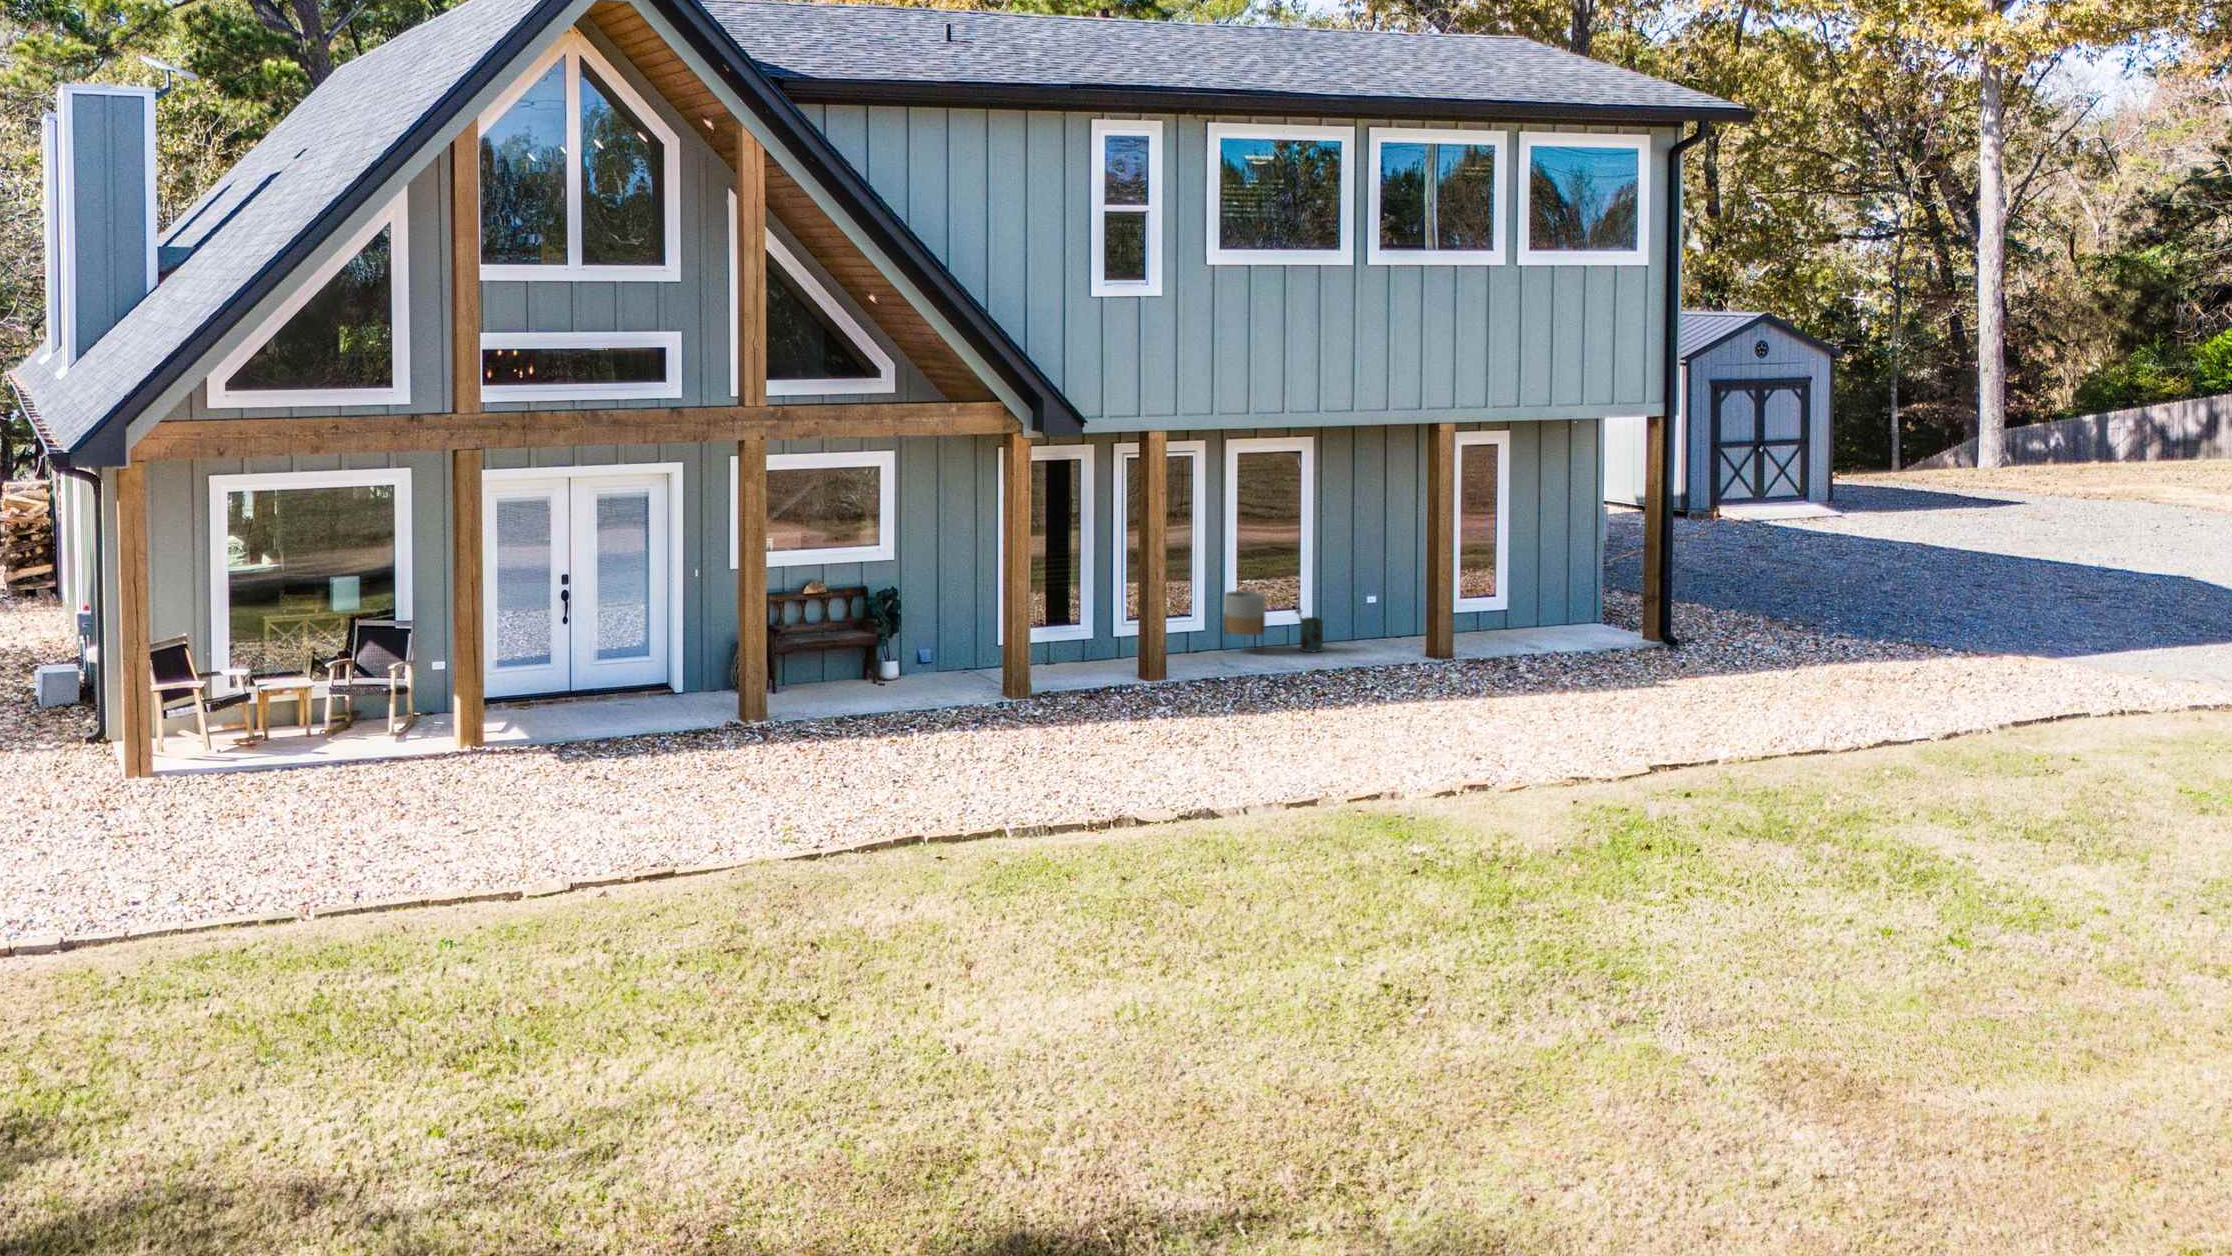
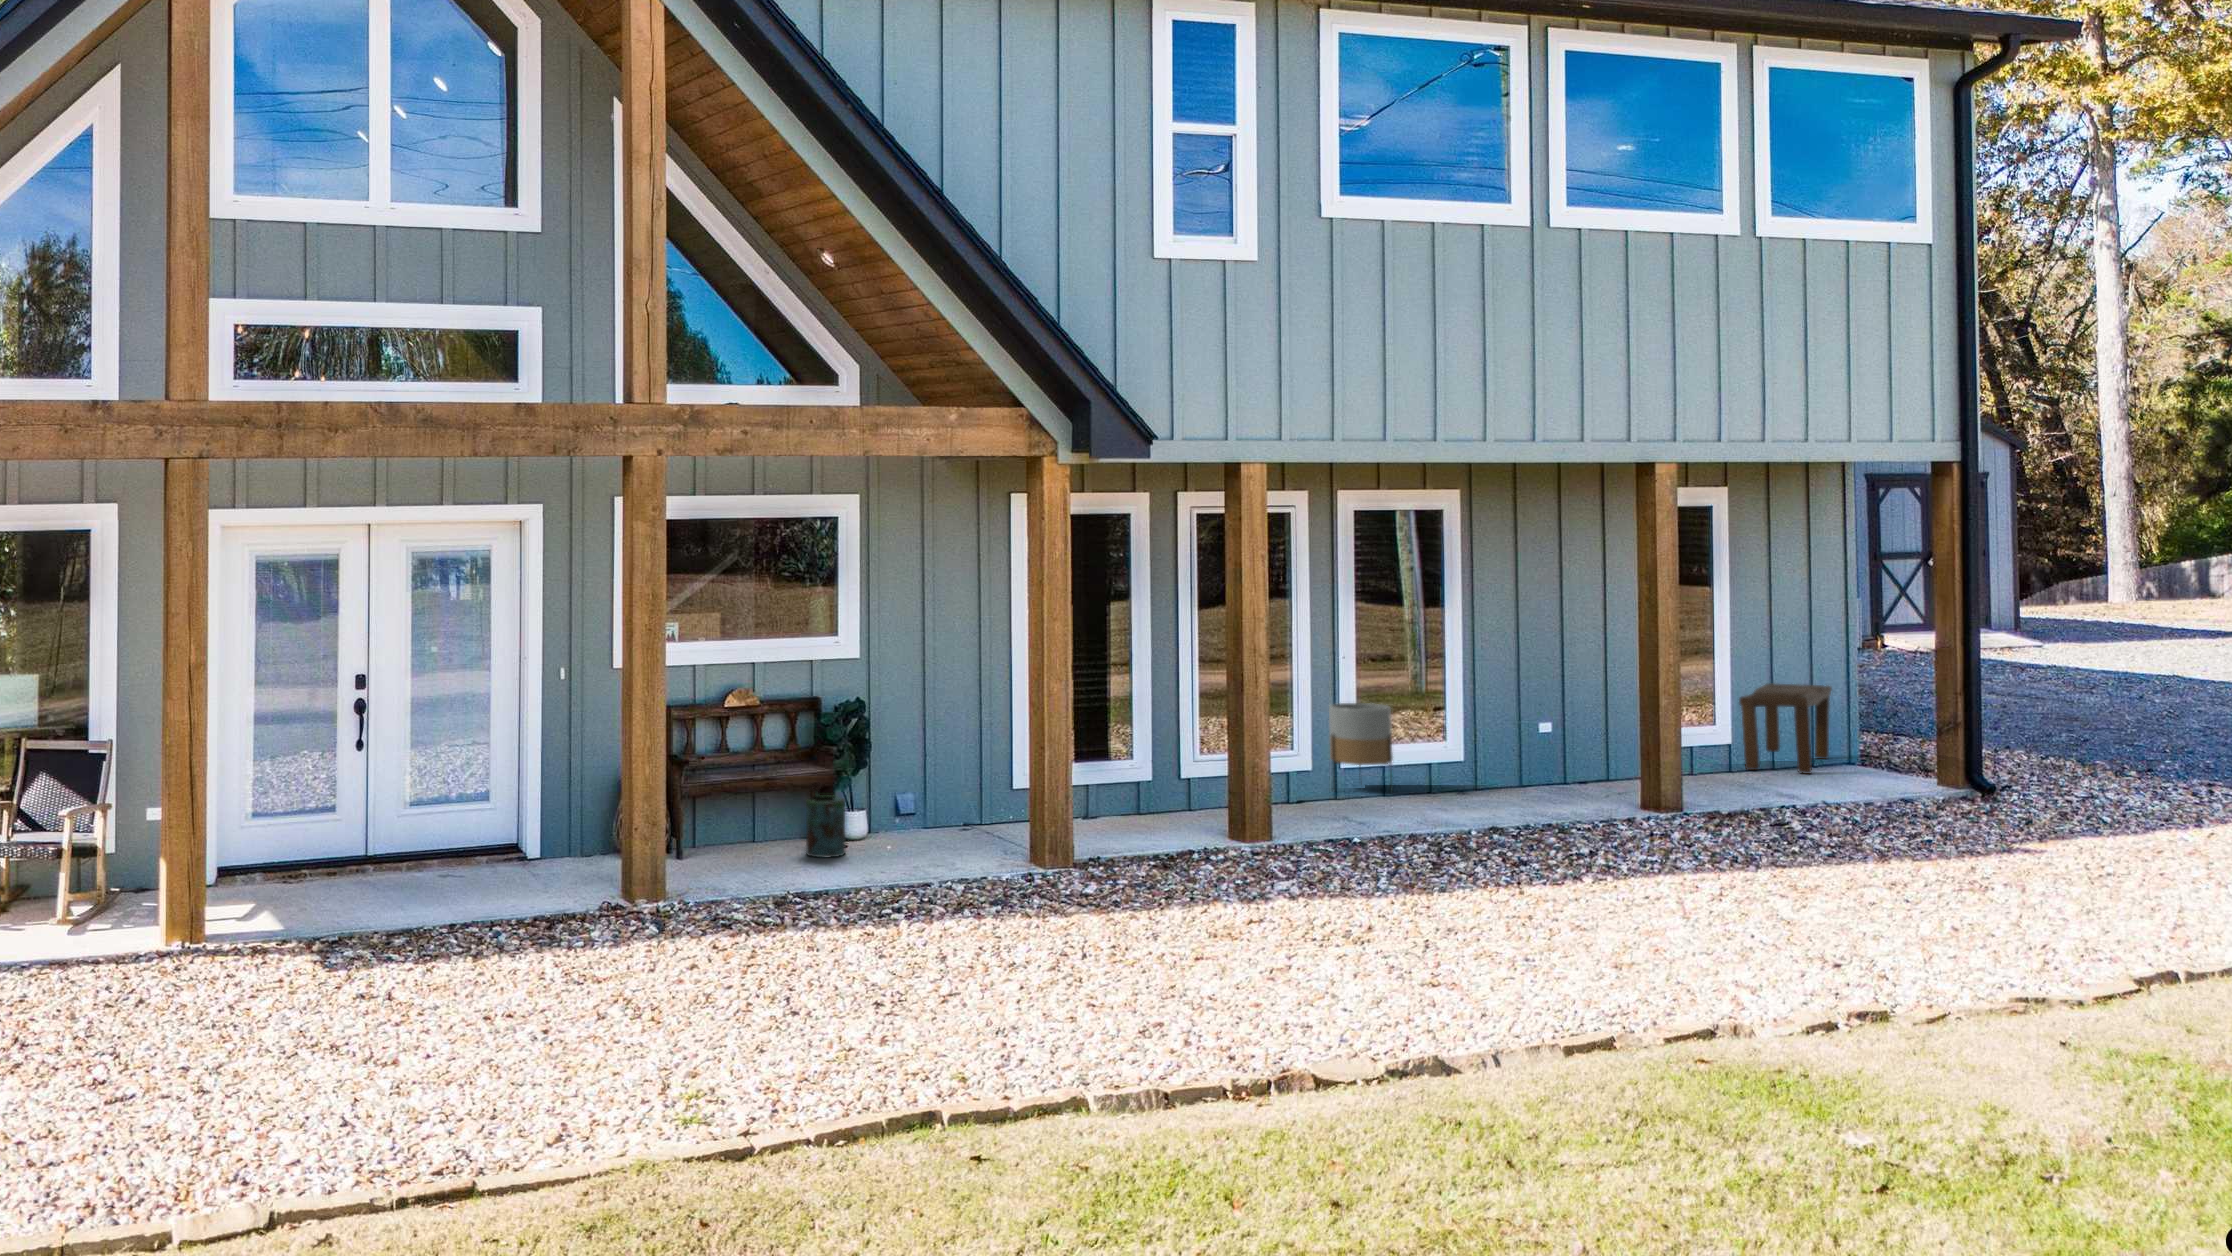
bench: none [1516,577,1589,643] -> present [1739,683,1832,774]
watering can: present [1296,609,1323,652] -> present [806,782,846,858]

